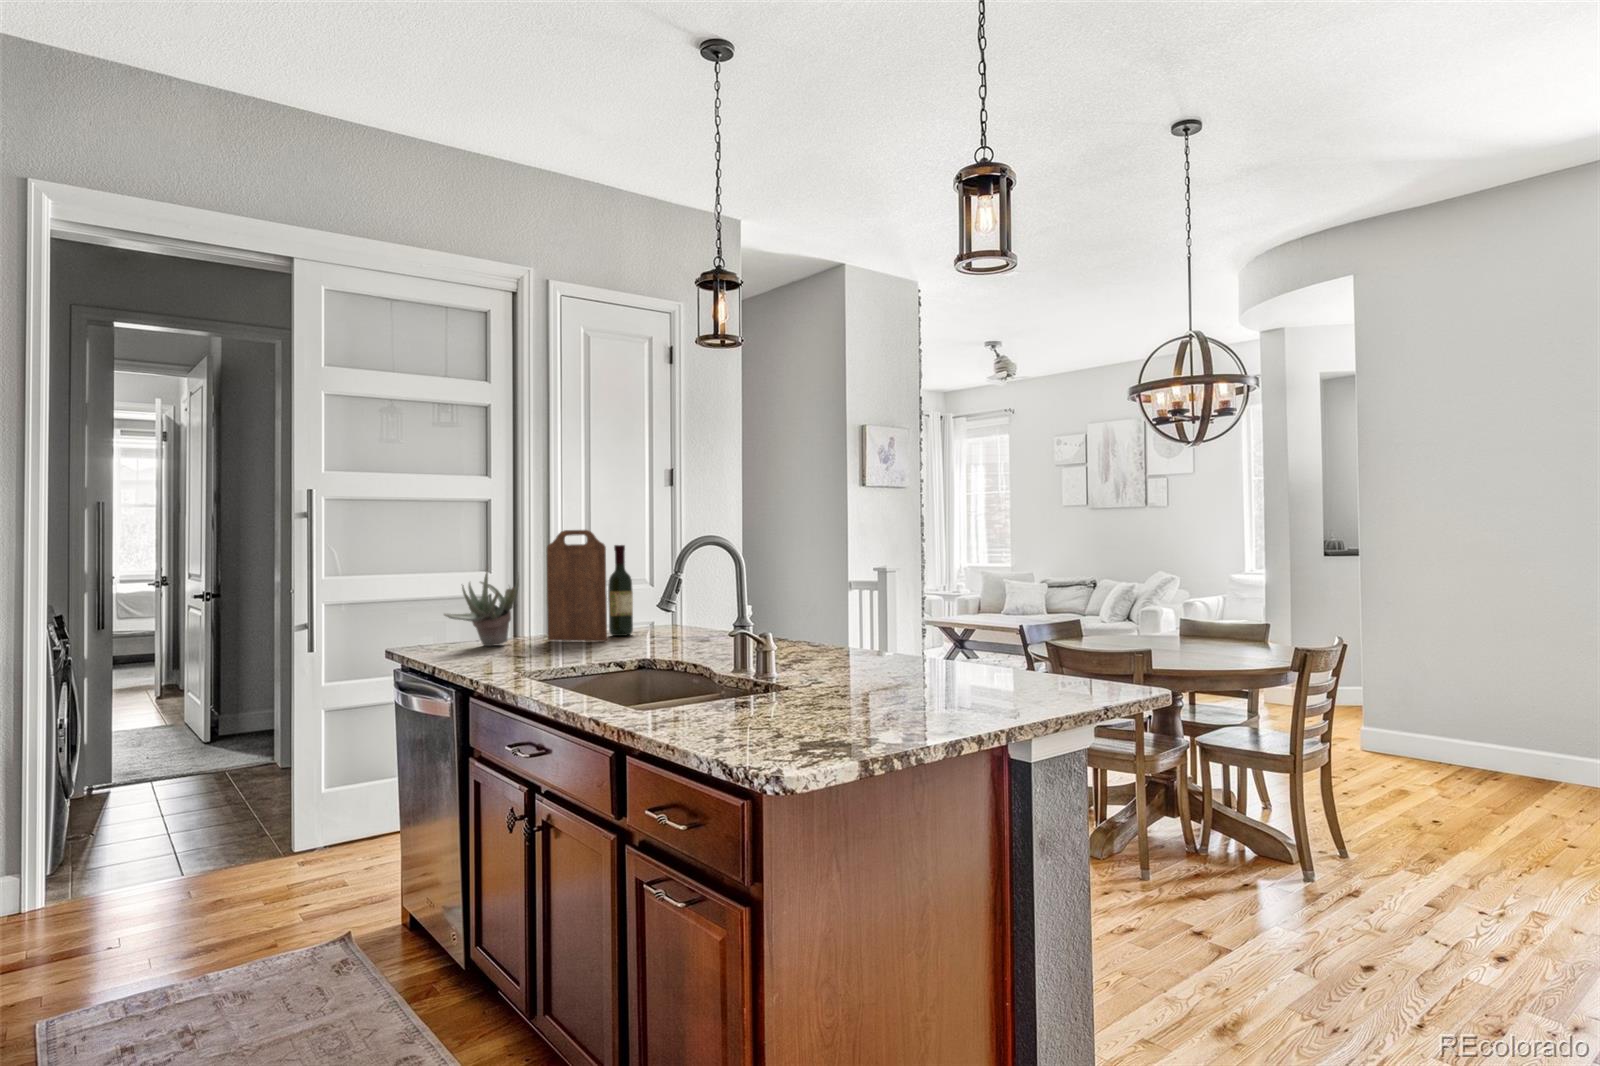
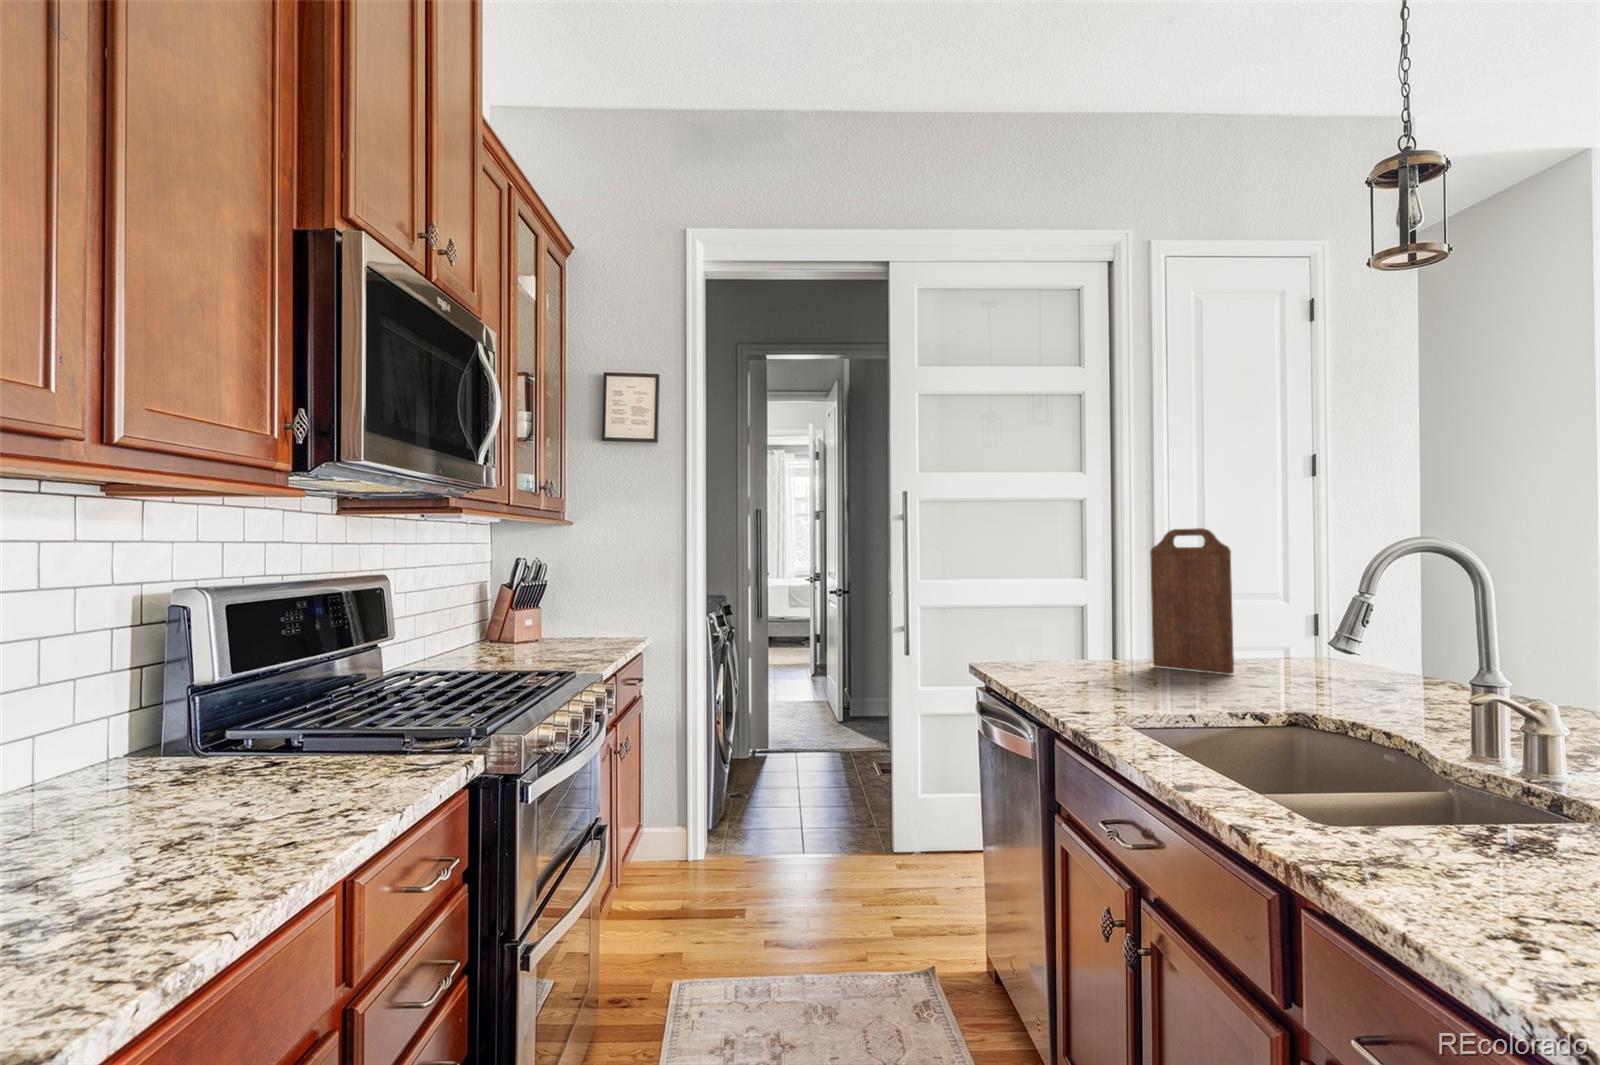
wine bottle: present [608,545,633,636] -> none [1234,548,1270,667]
succulent plant: present [444,566,519,646] -> none [1027,571,1116,669]

